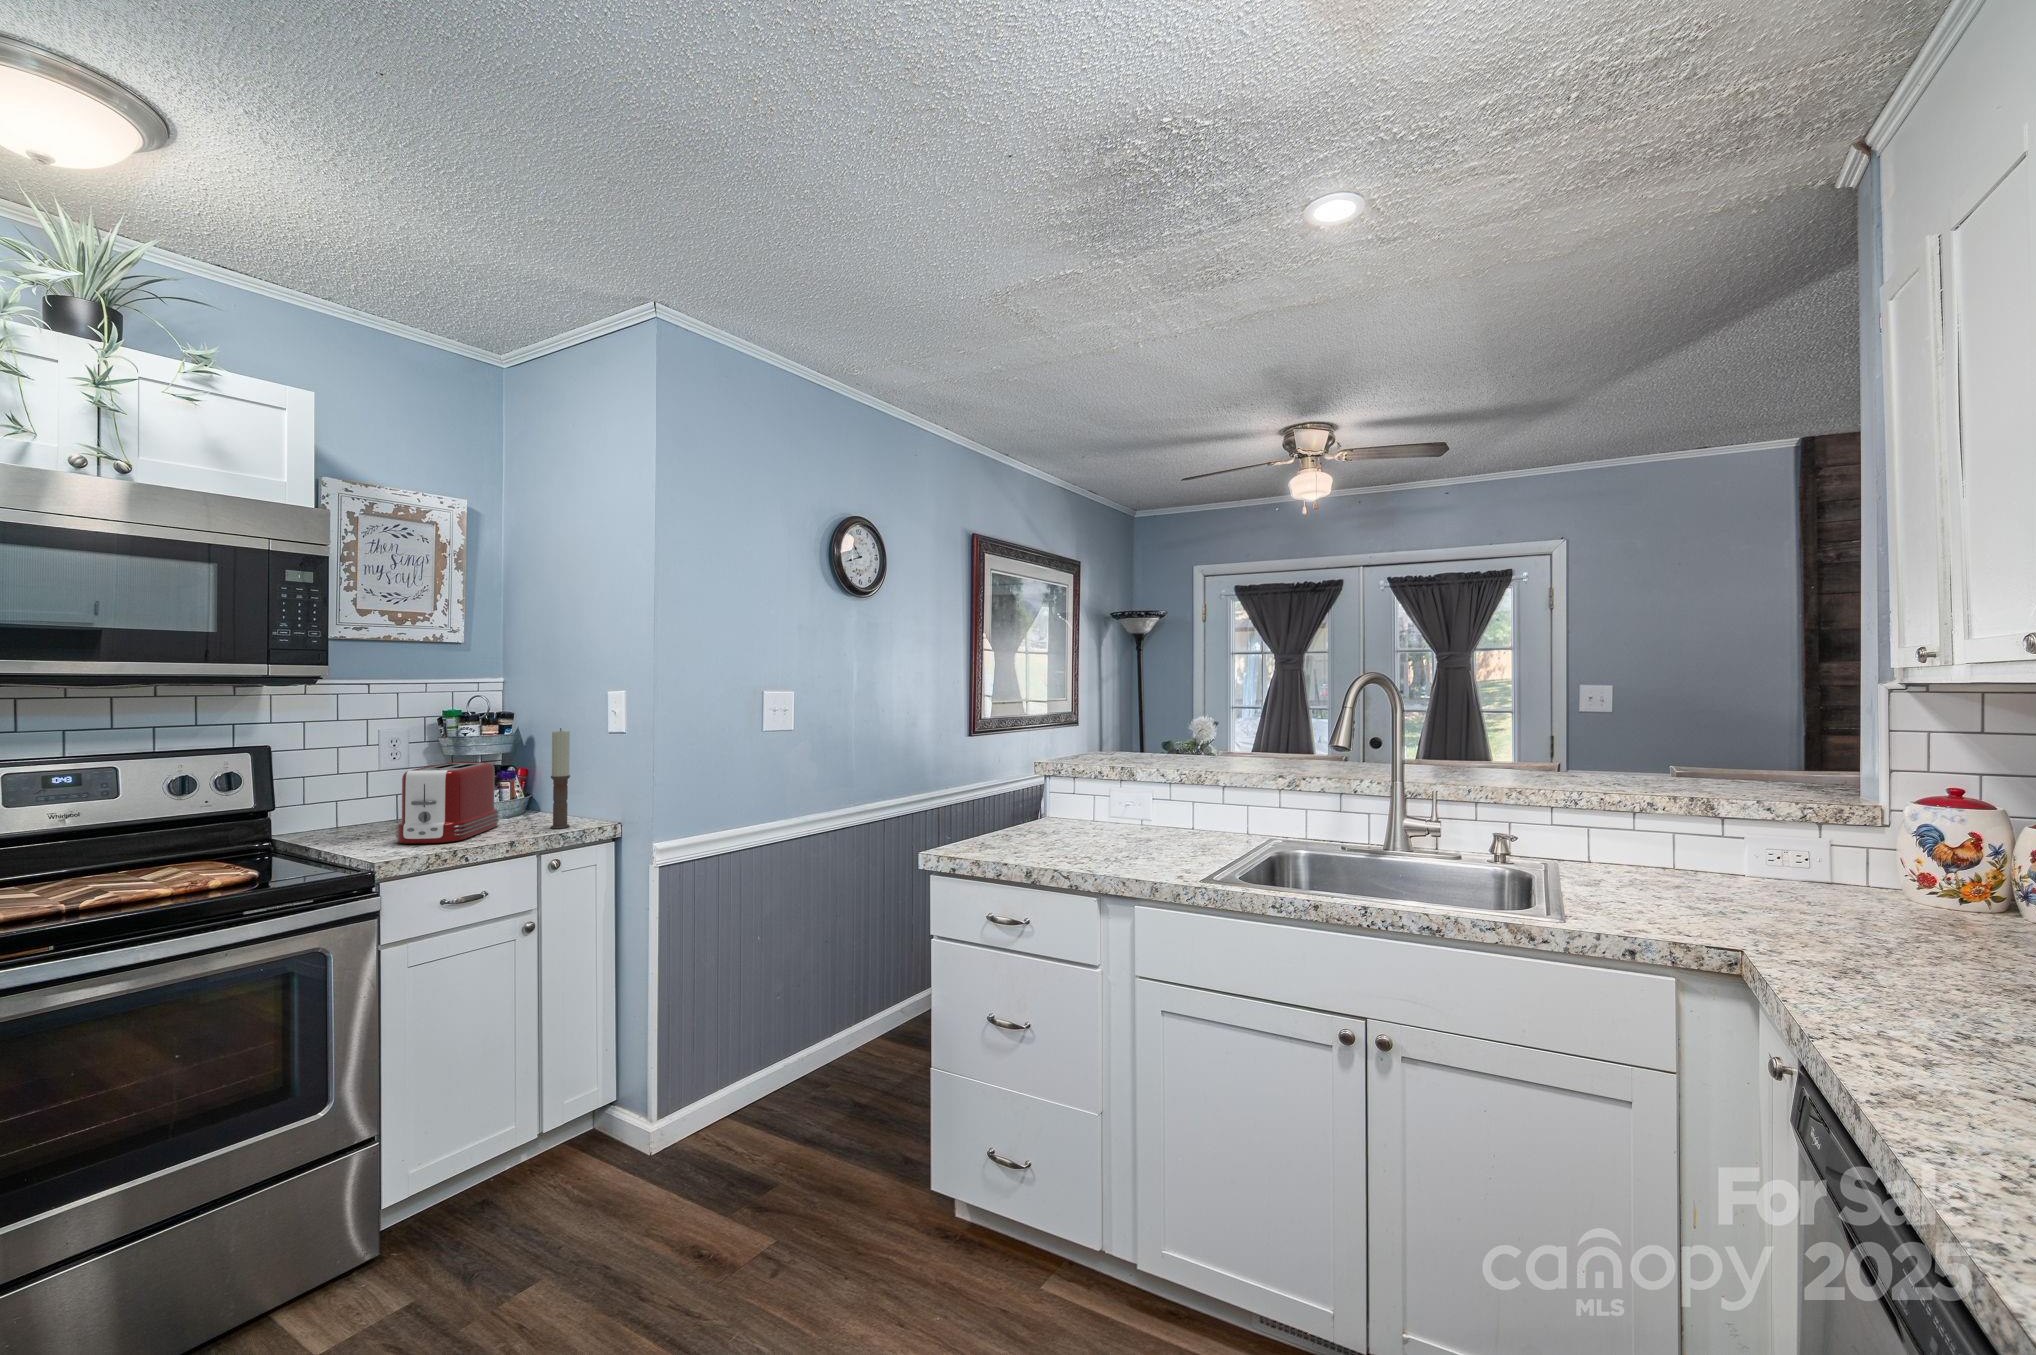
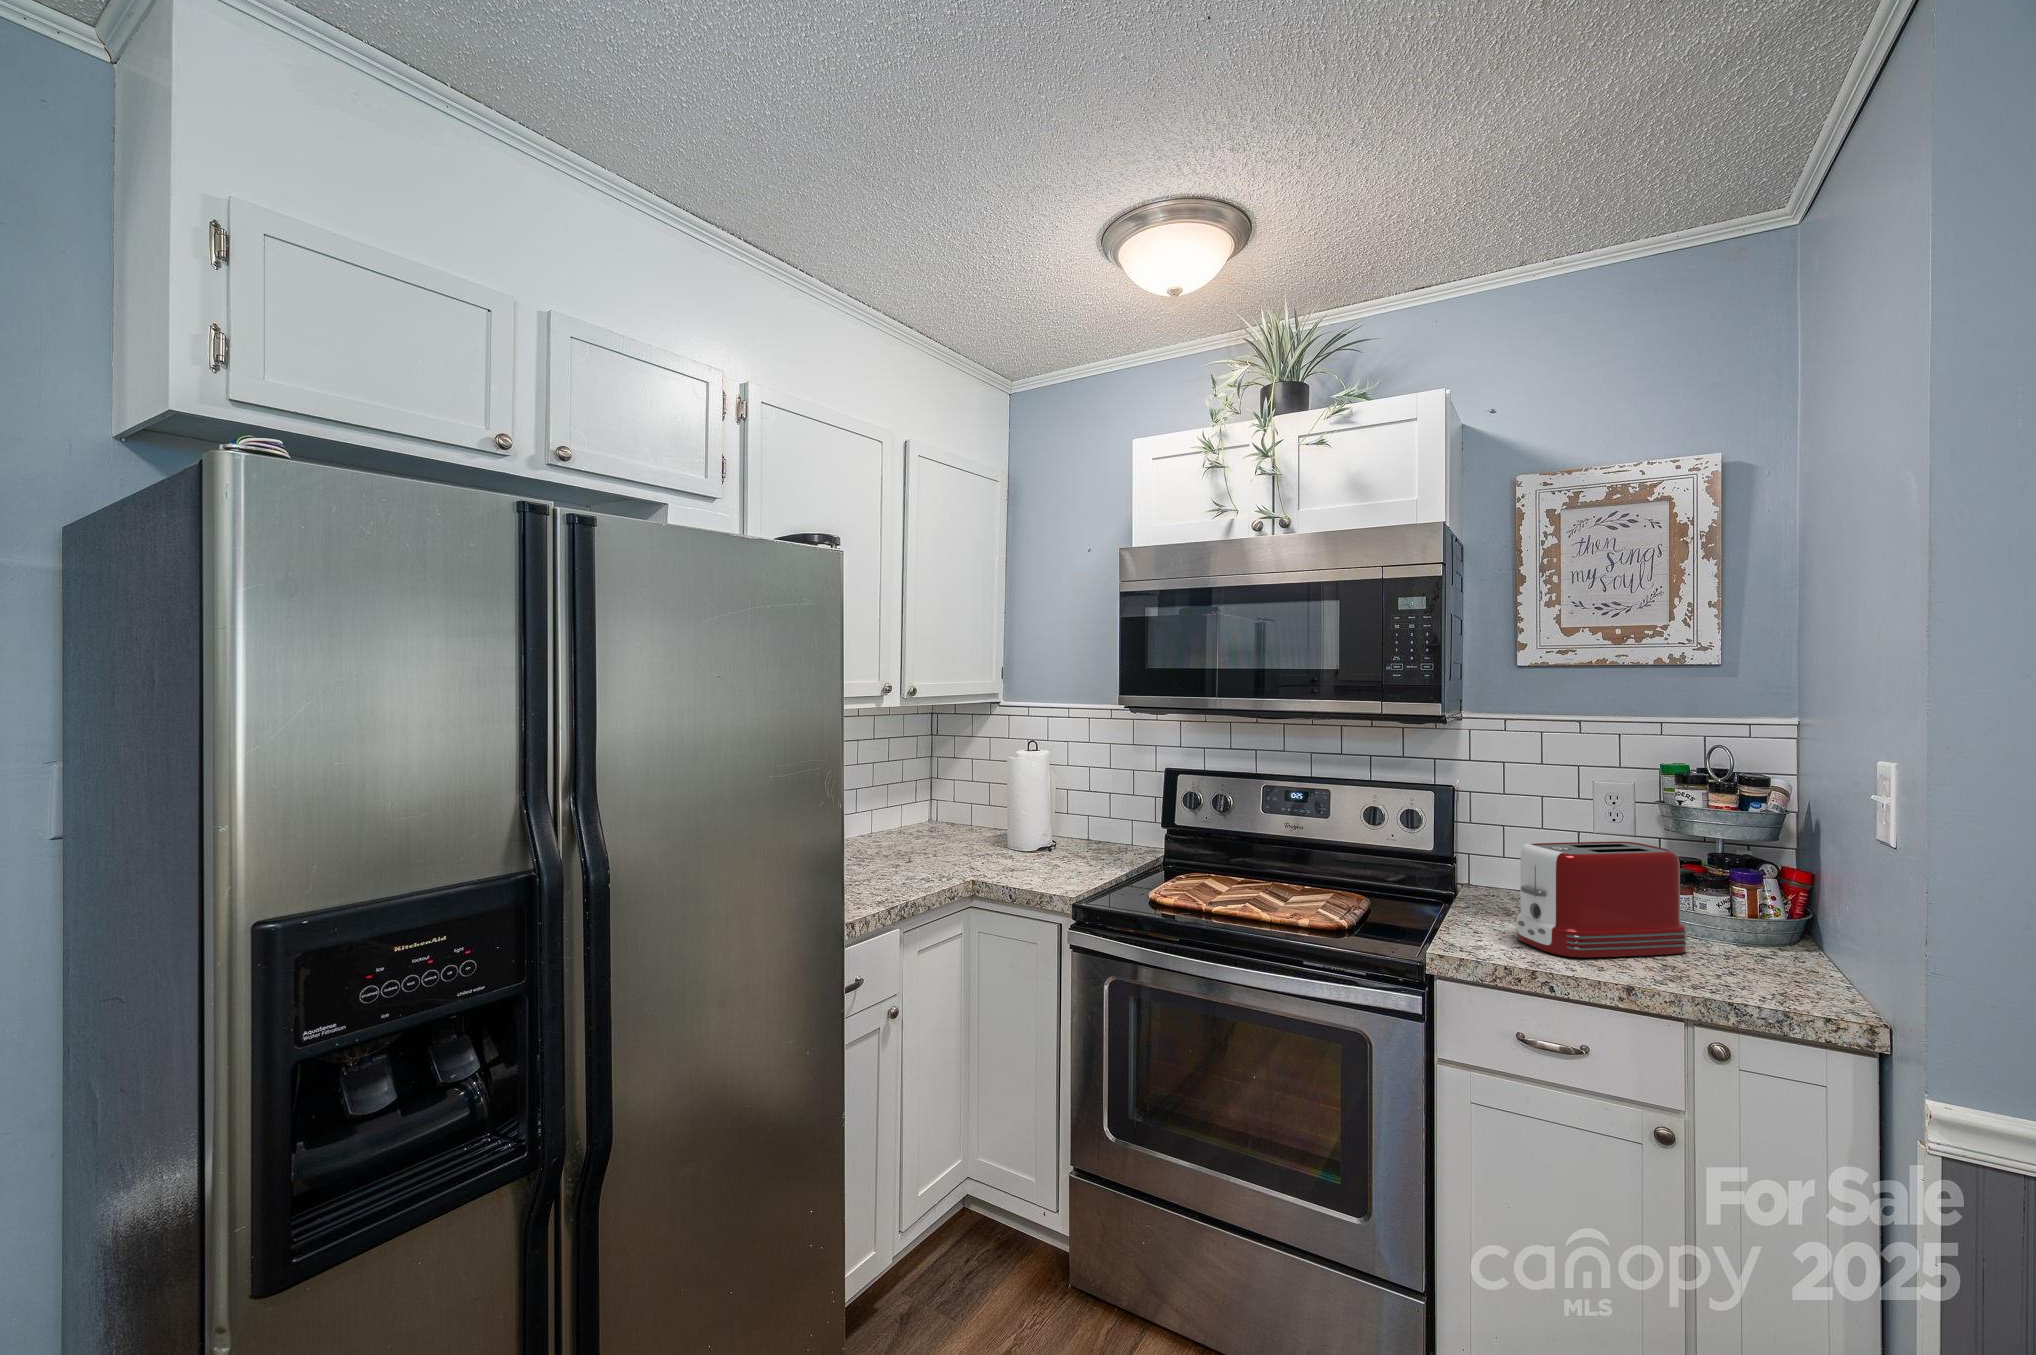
candle: present [551,728,570,828] -> none [1739,814,1776,993]

